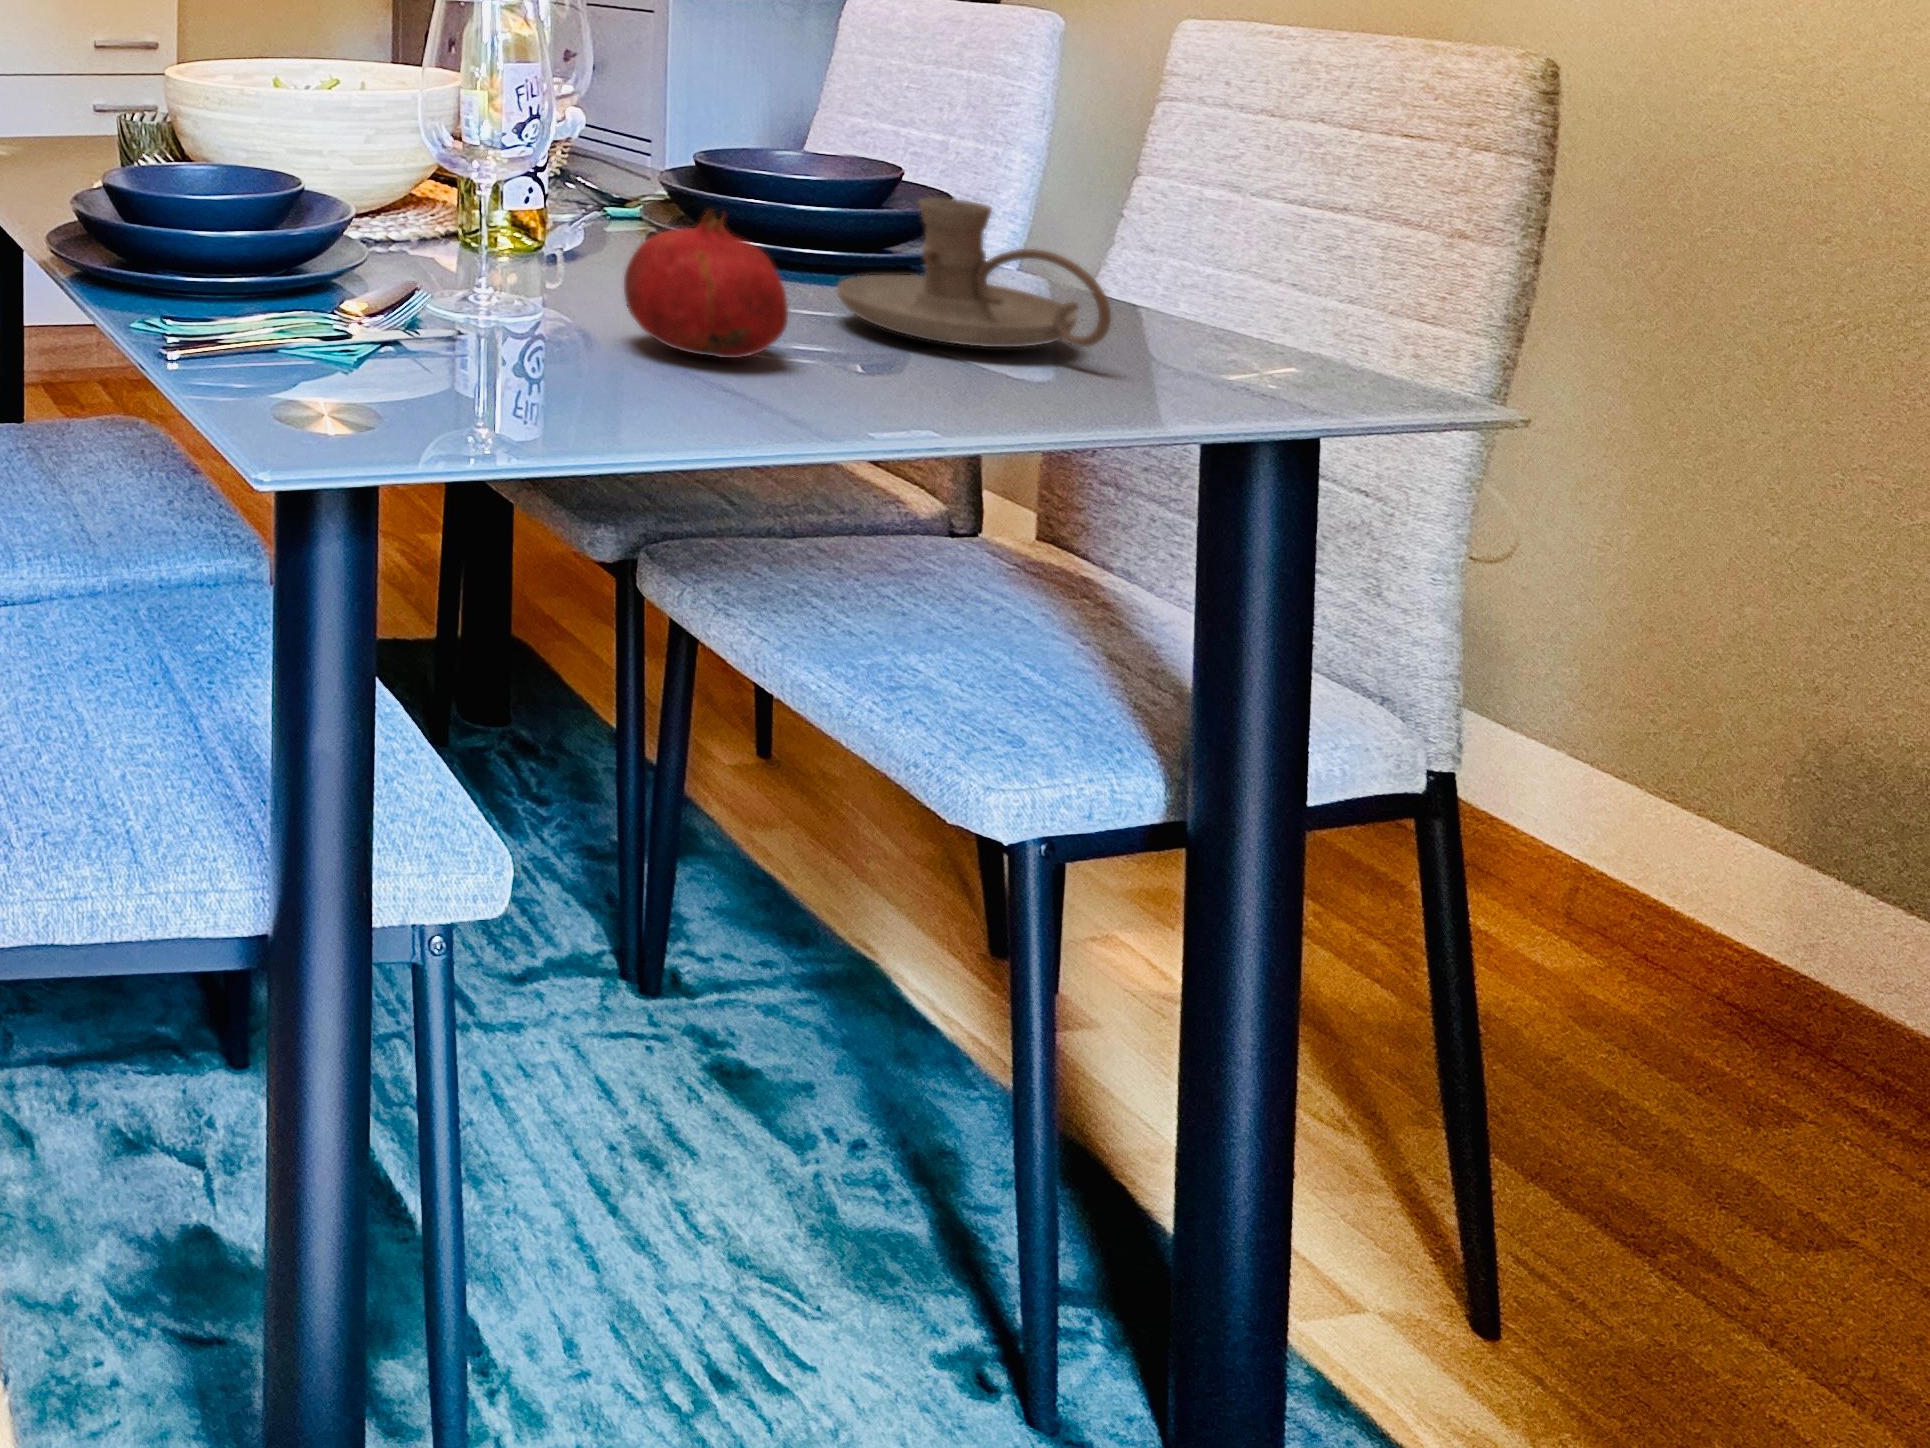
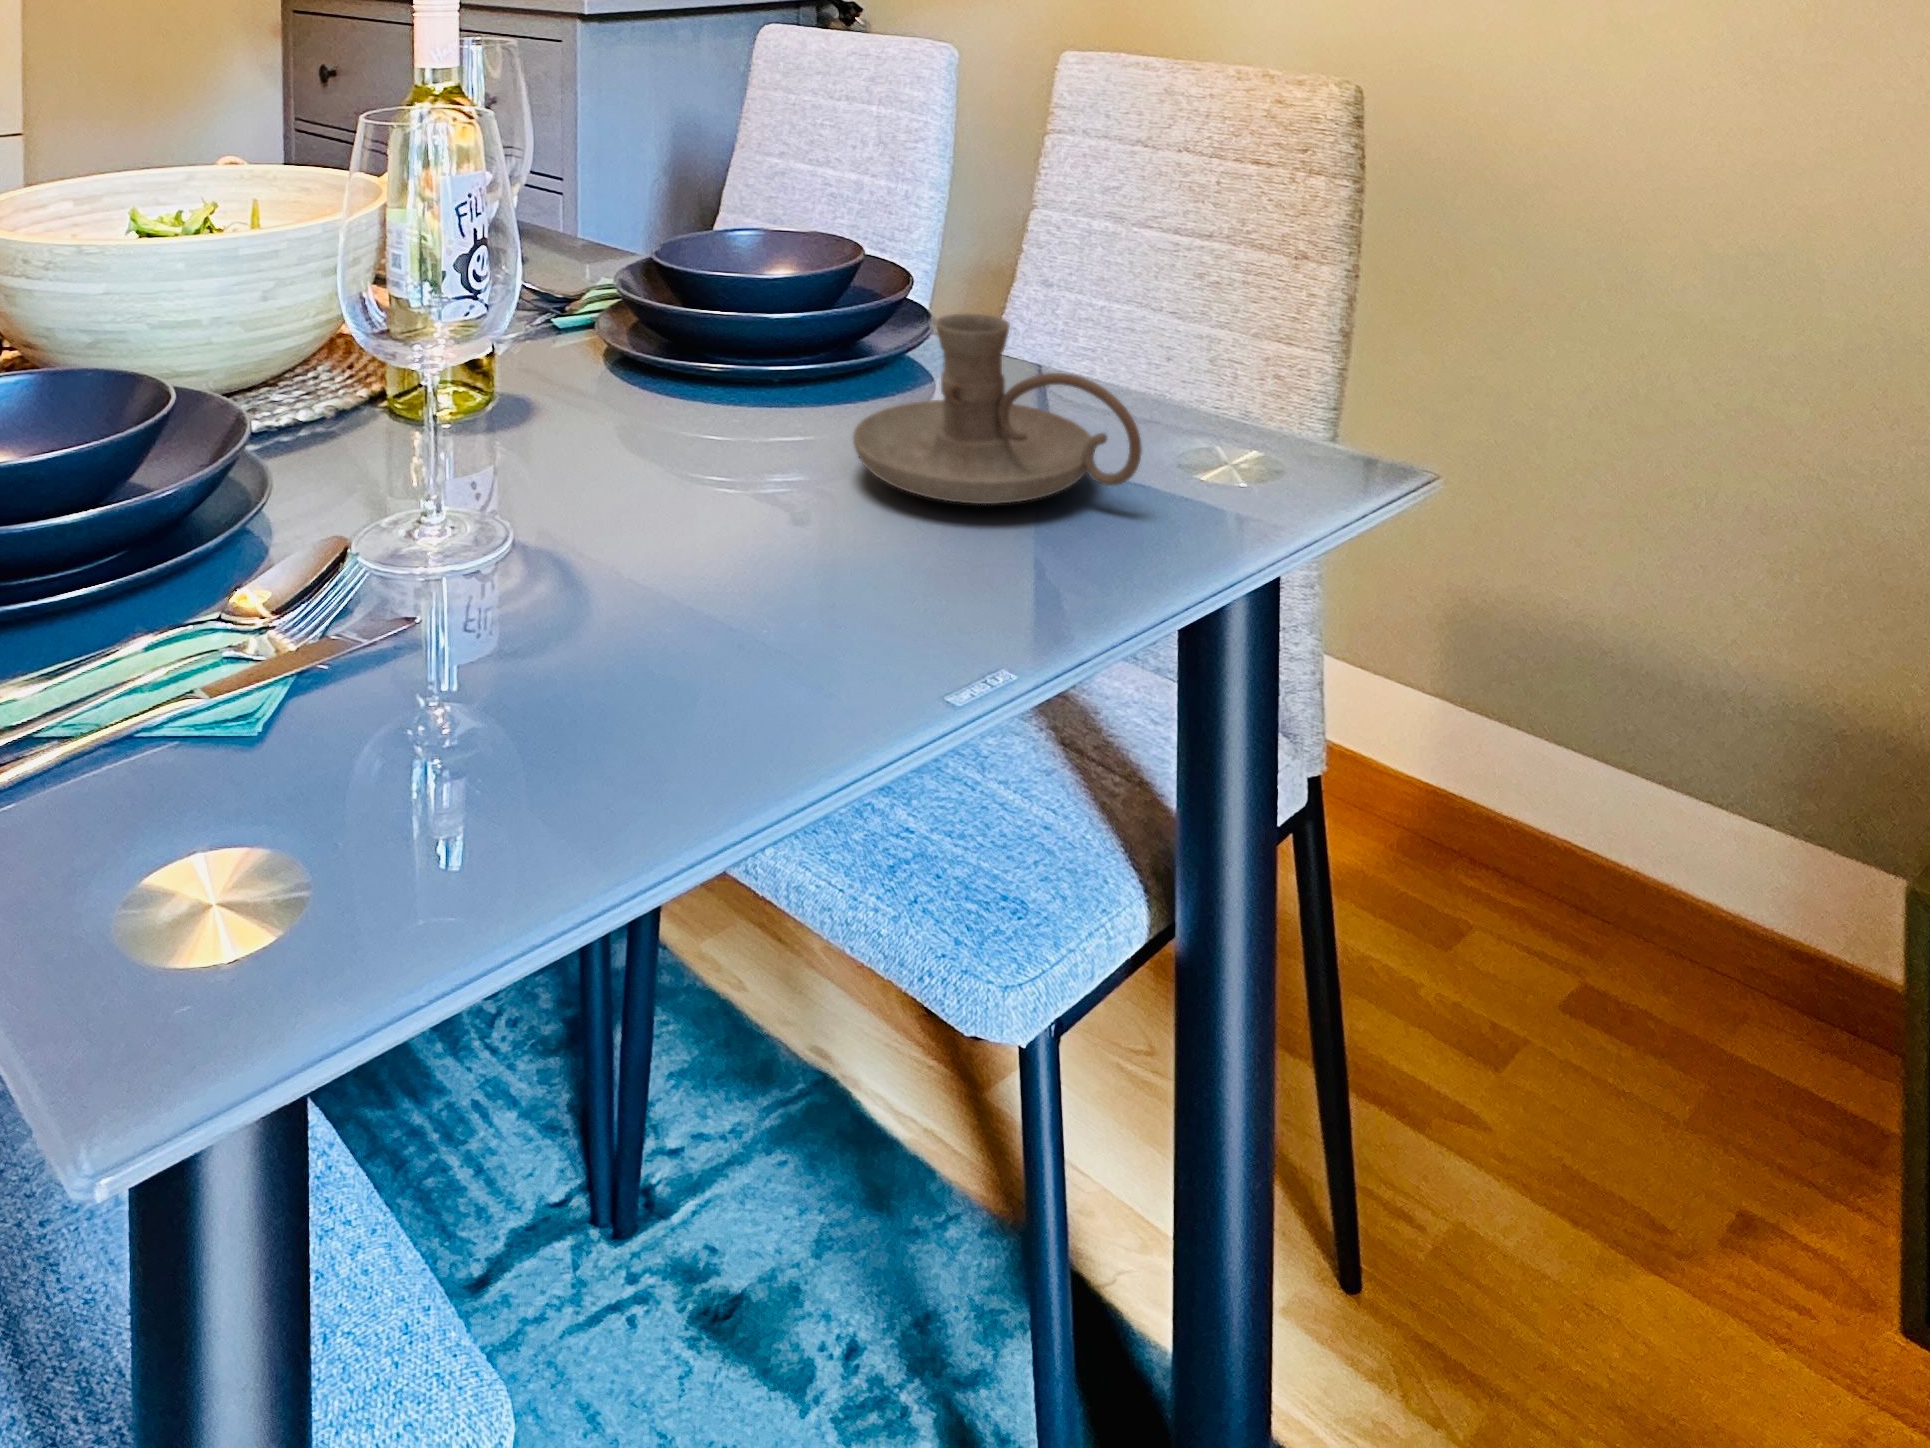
fruit: present [624,211,788,358] -> none [630,395,836,605]

